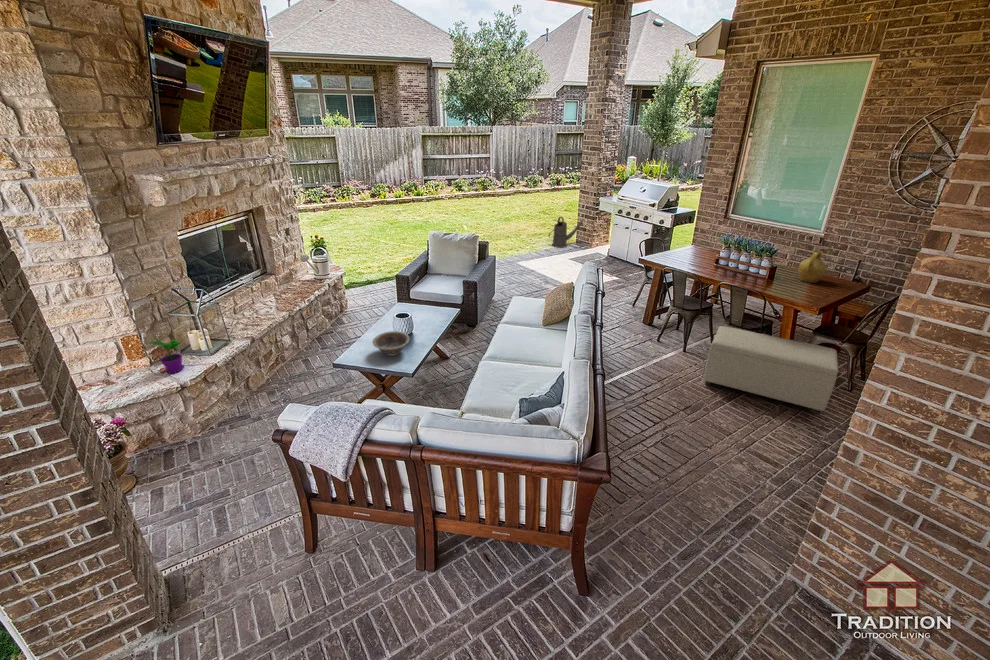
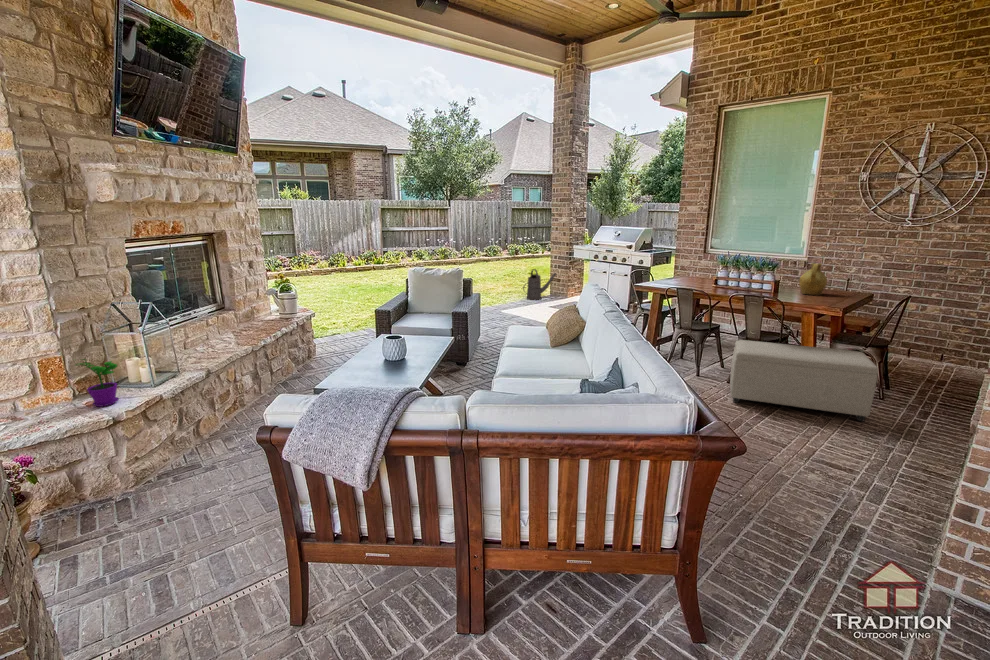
decorative bowl: present [373,331,409,356] -> none [364,352,408,378]

